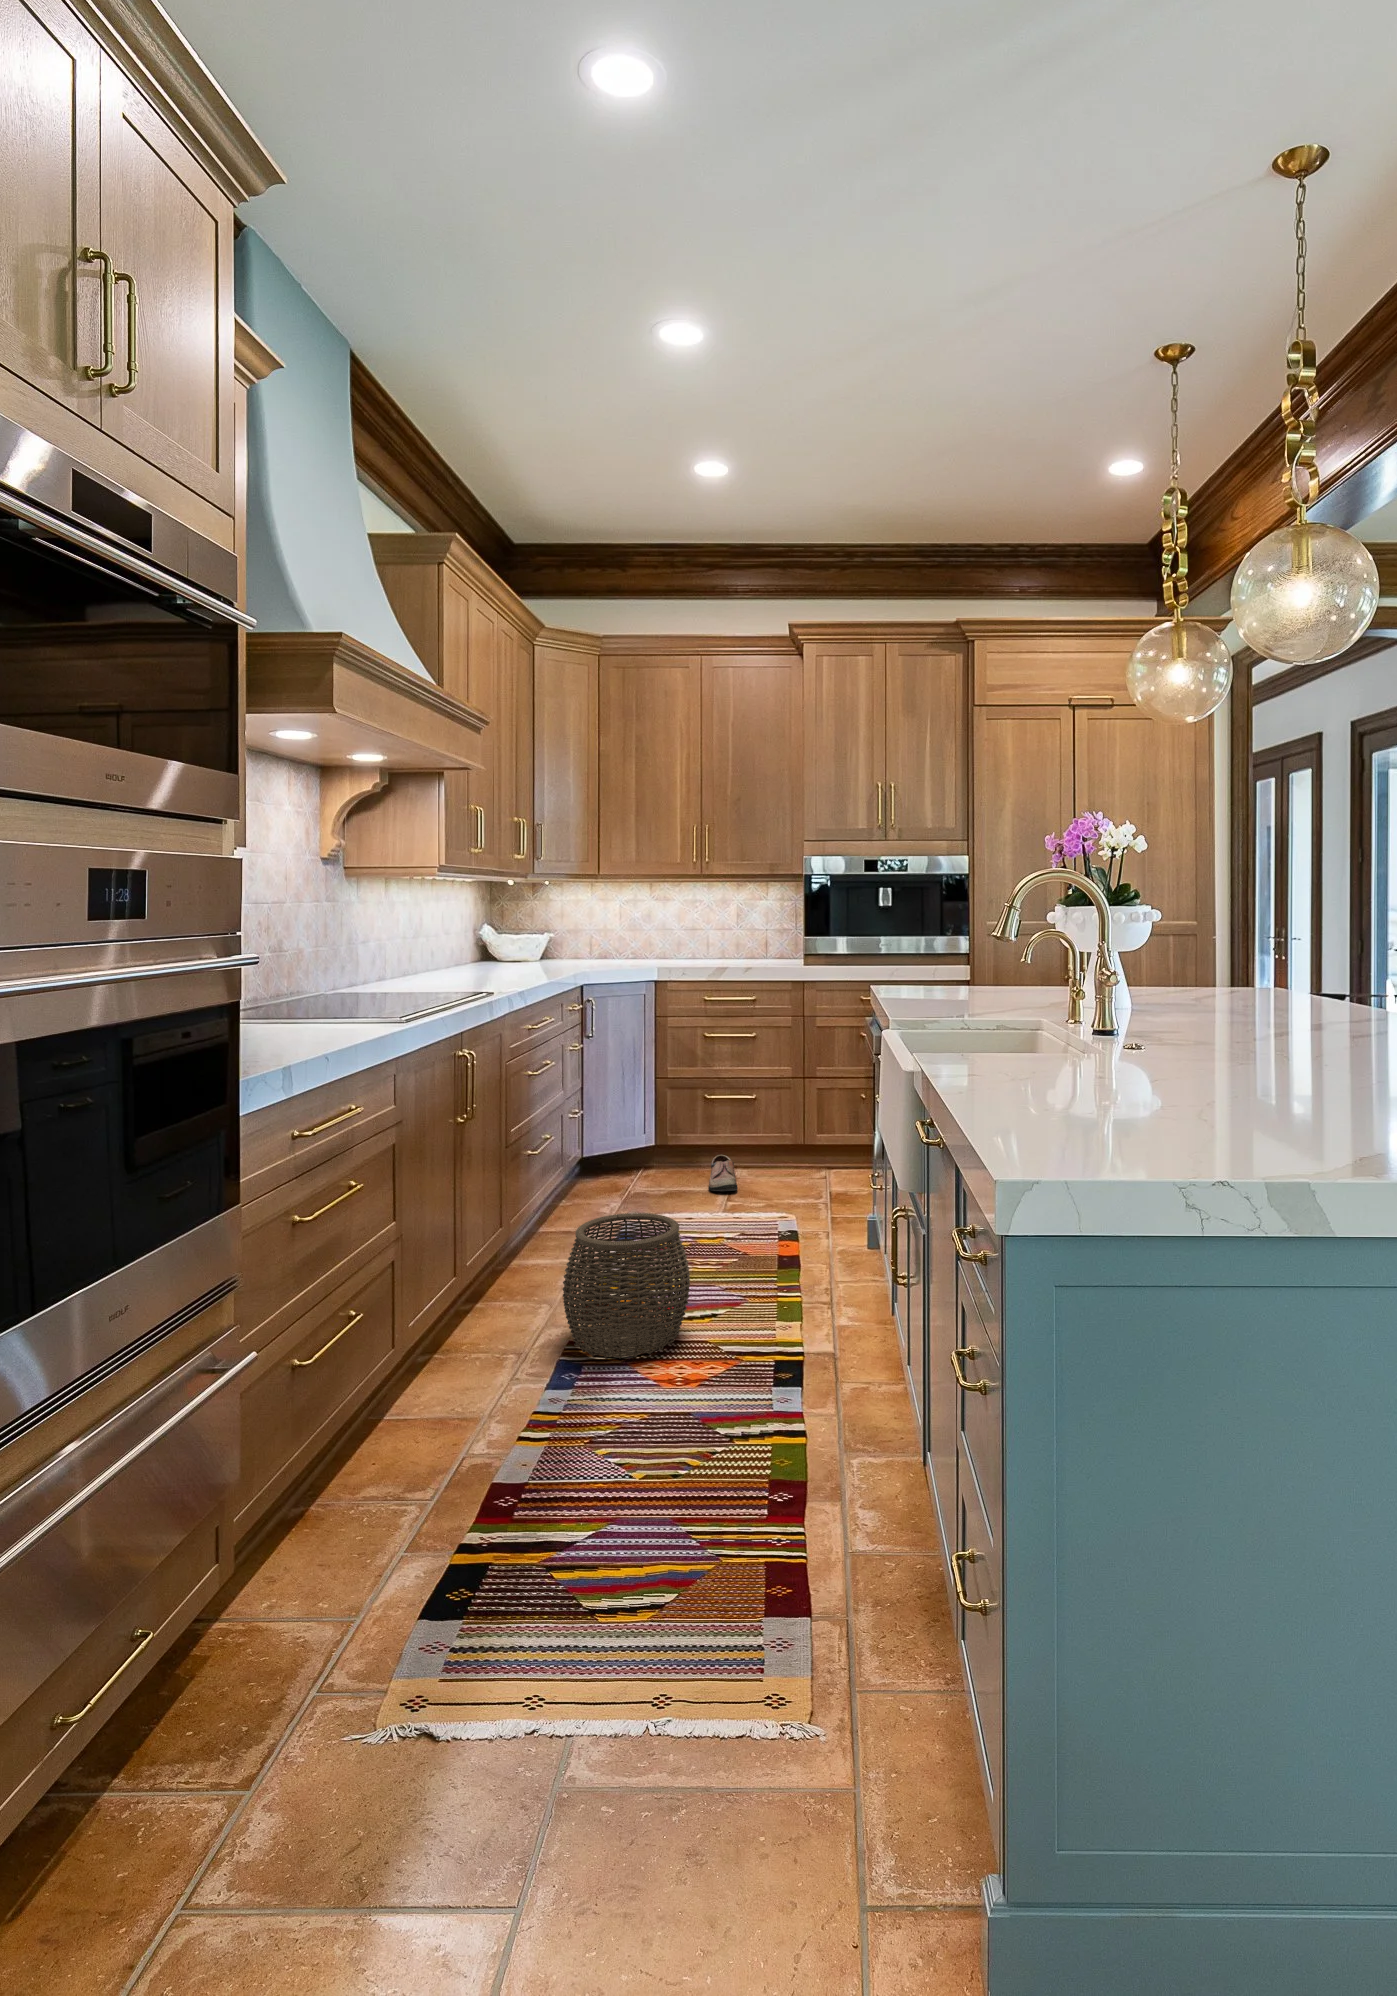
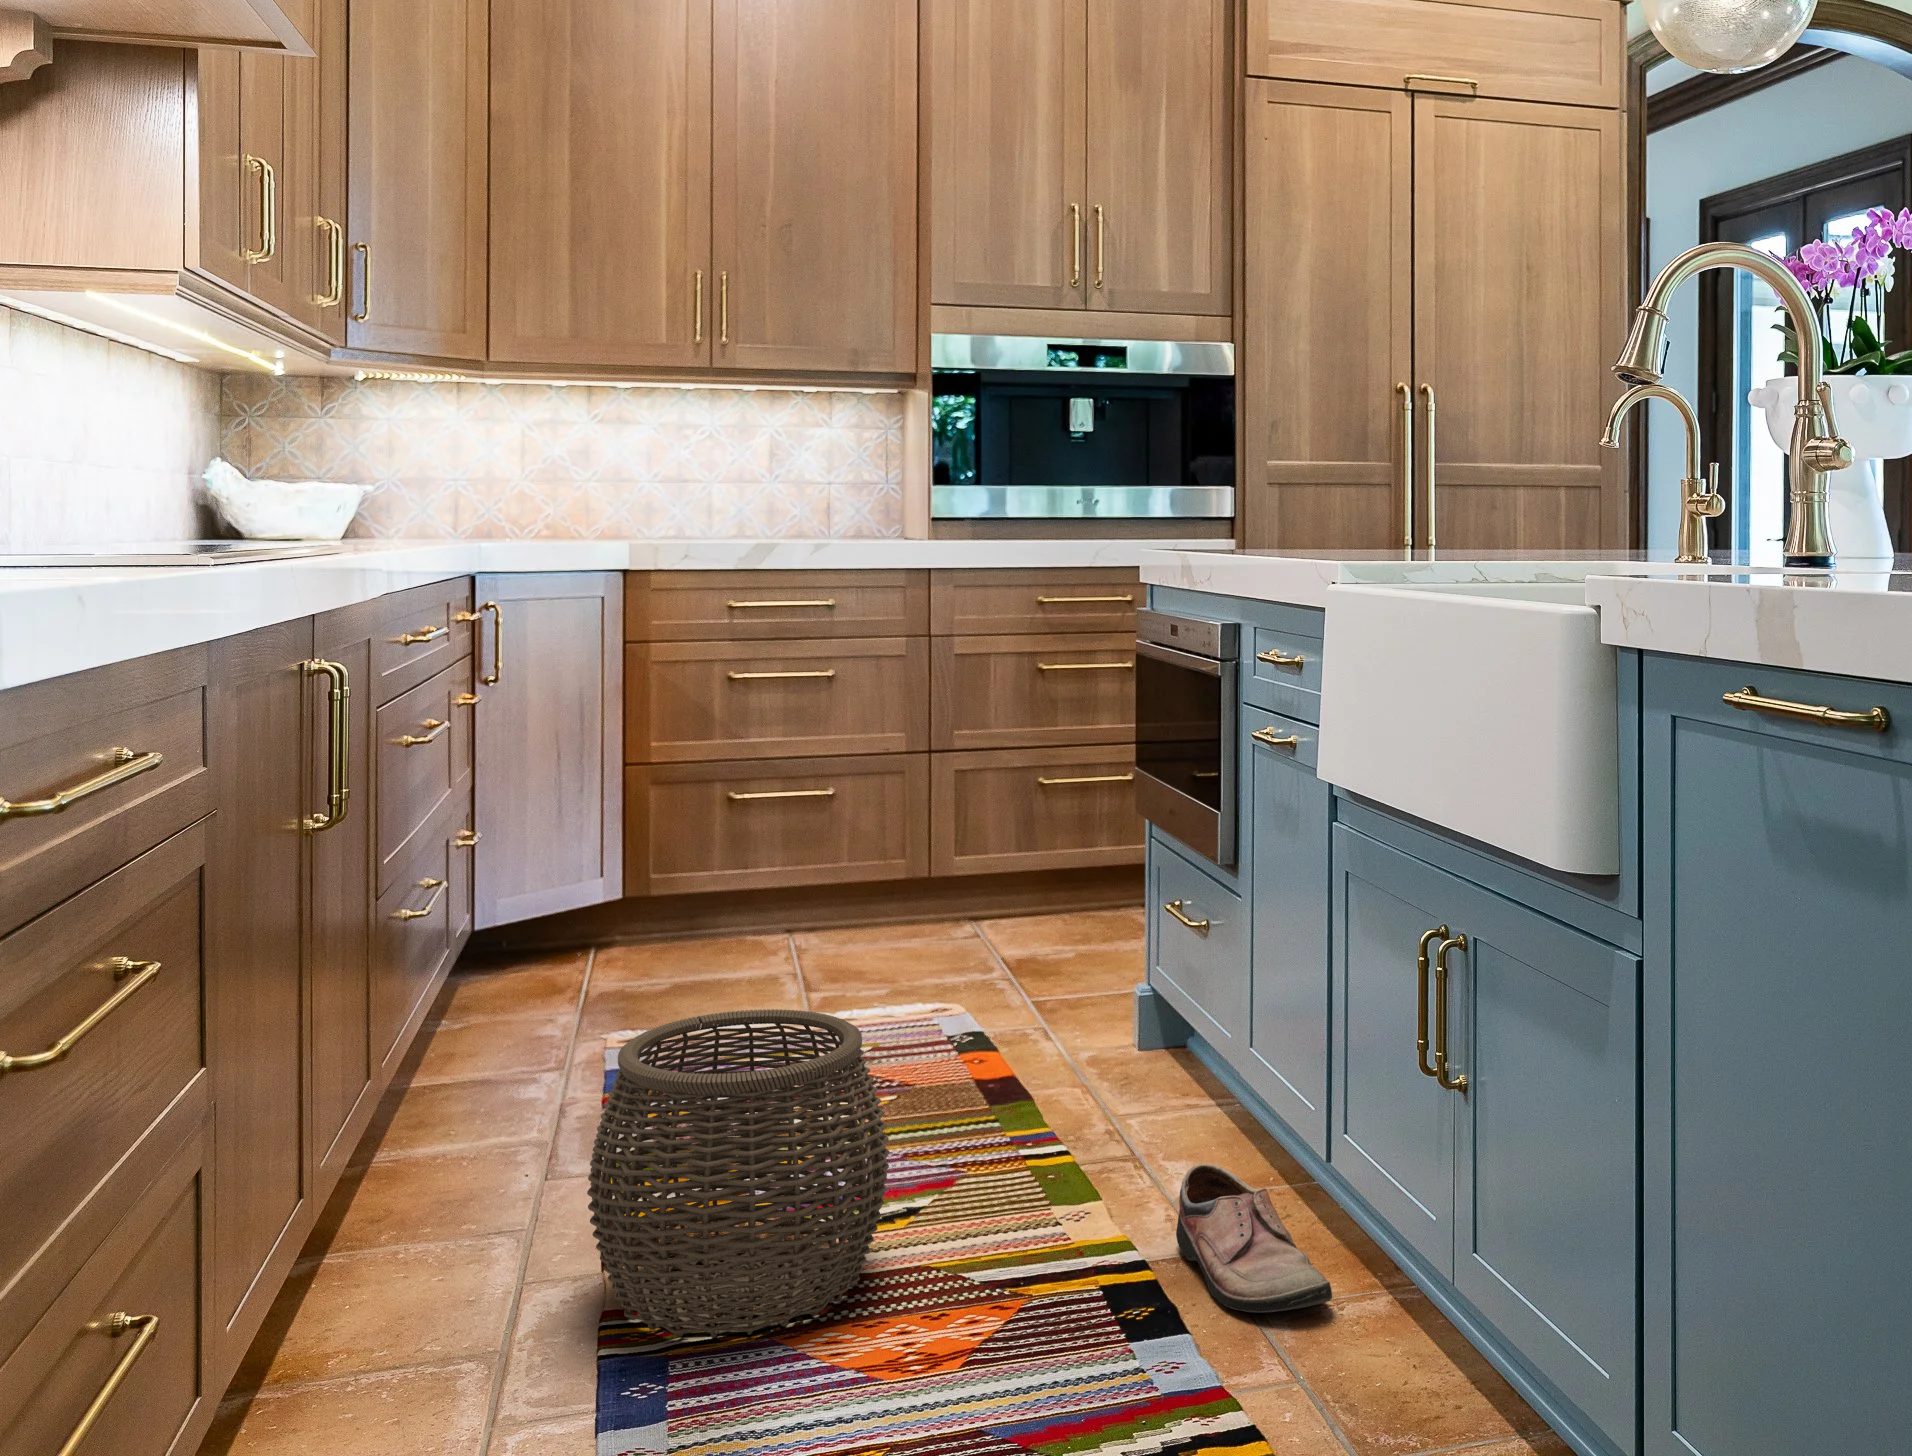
shoe: present [708,1155,738,1191] -> present [1176,1164,1332,1312]

